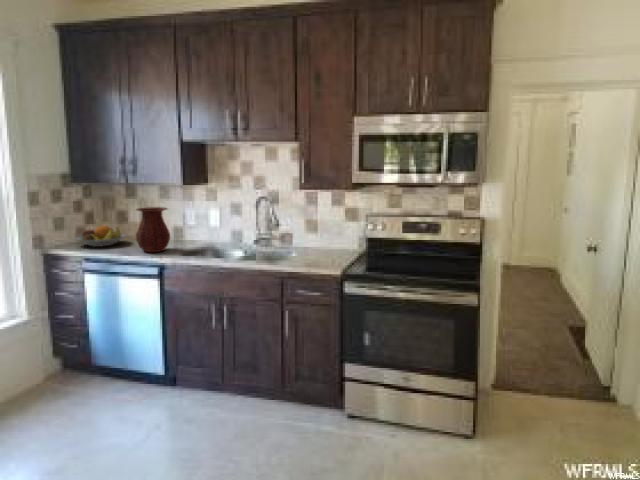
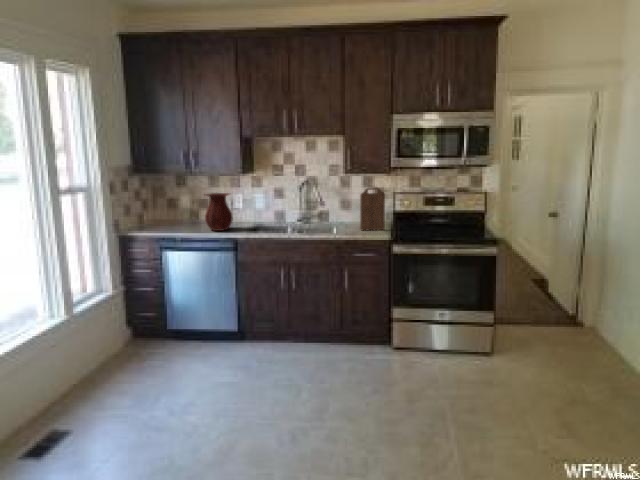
cutting board: none [316,207,347,261] -> present [360,187,385,231]
fruit bowl: present [76,225,126,247] -> none [144,210,186,229]

